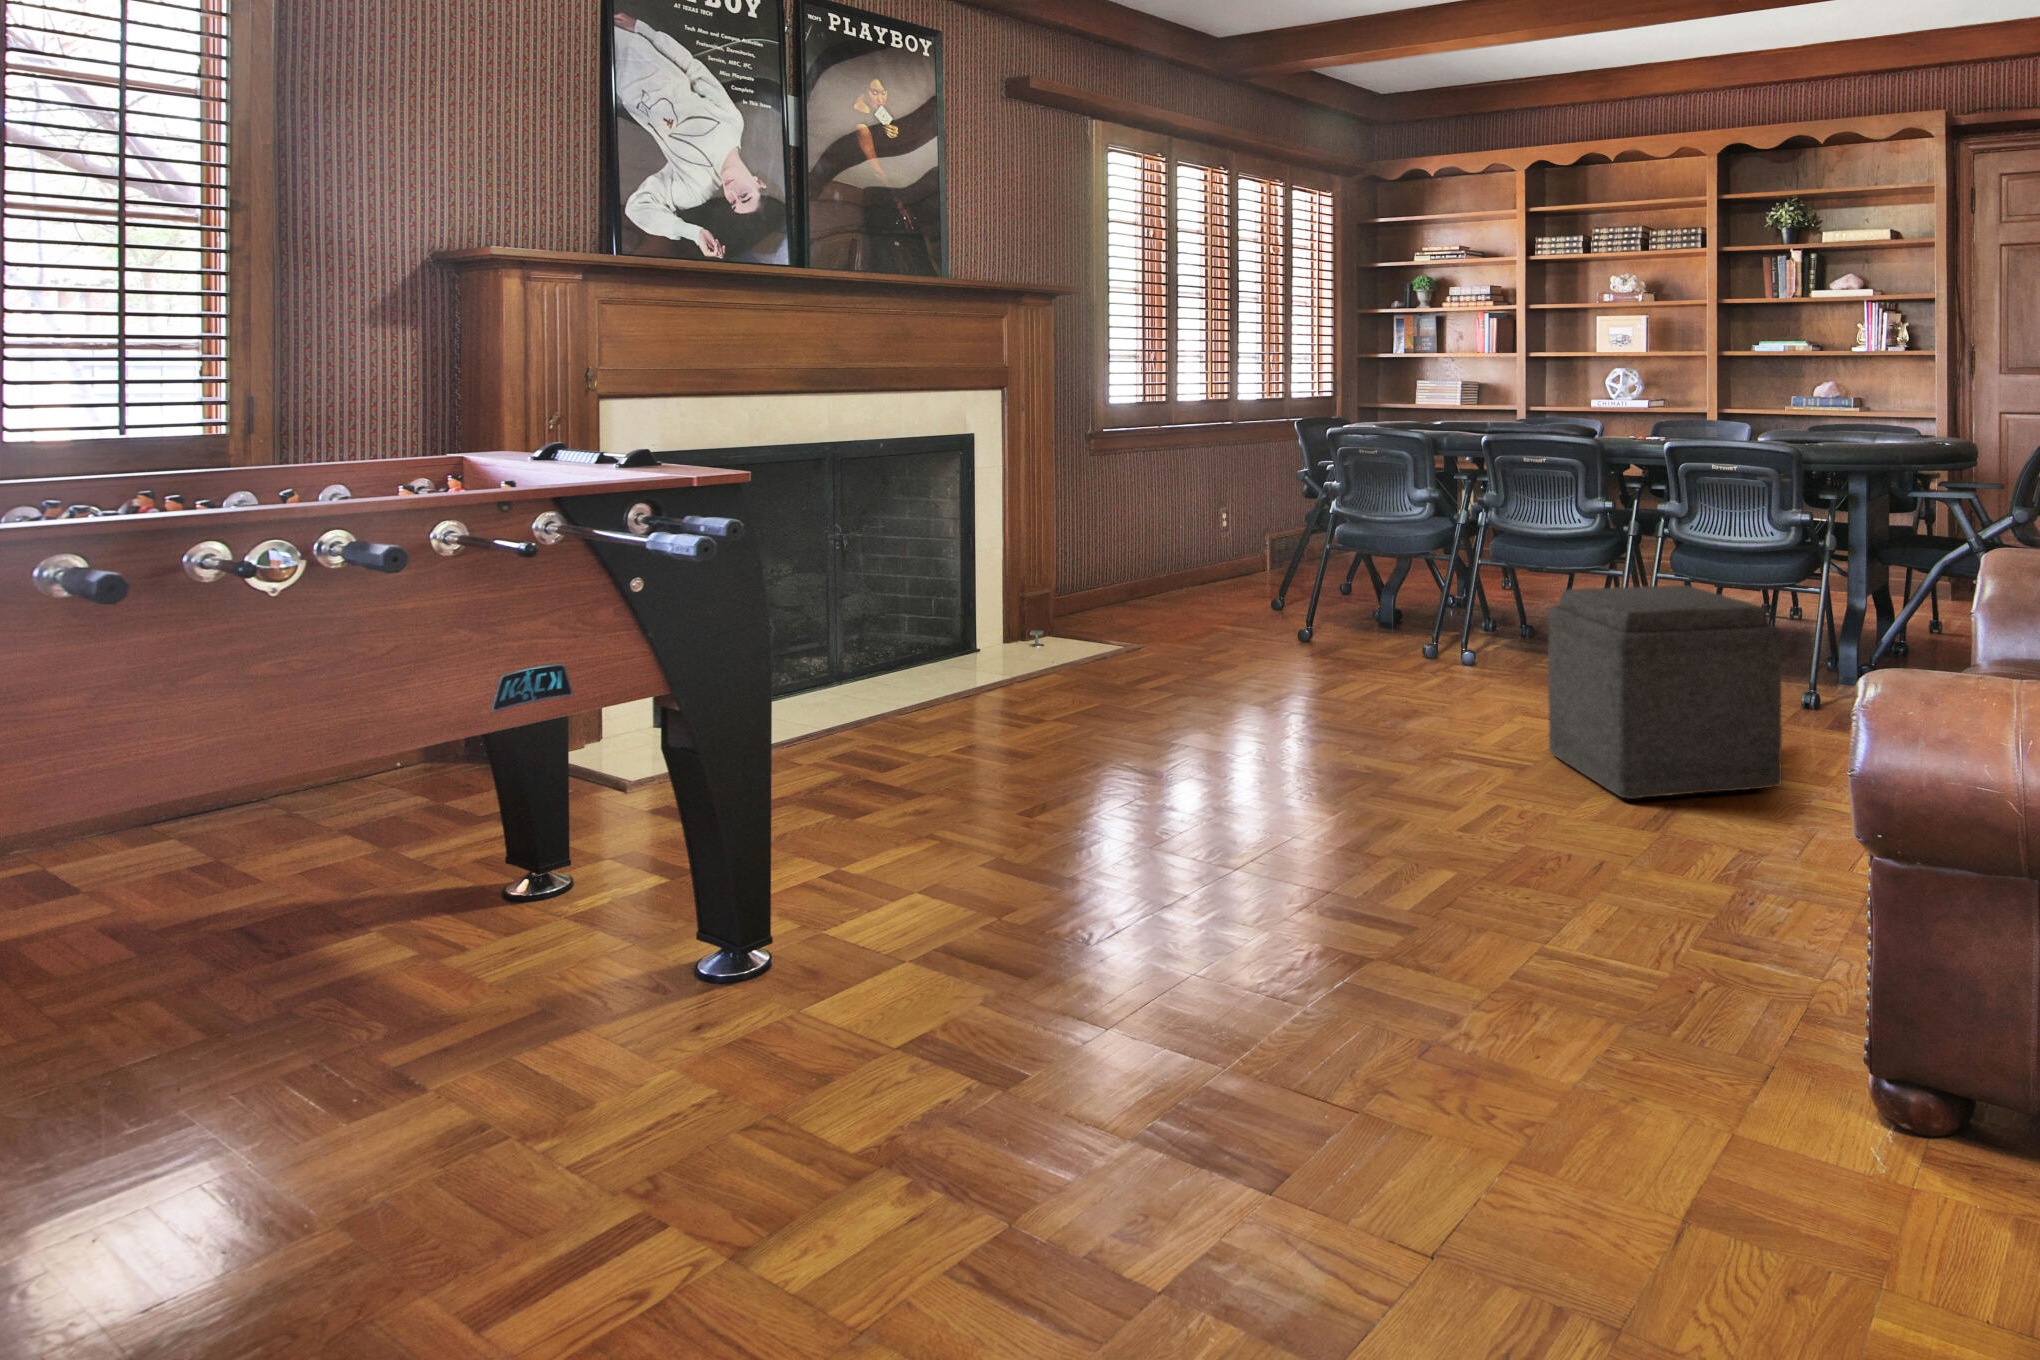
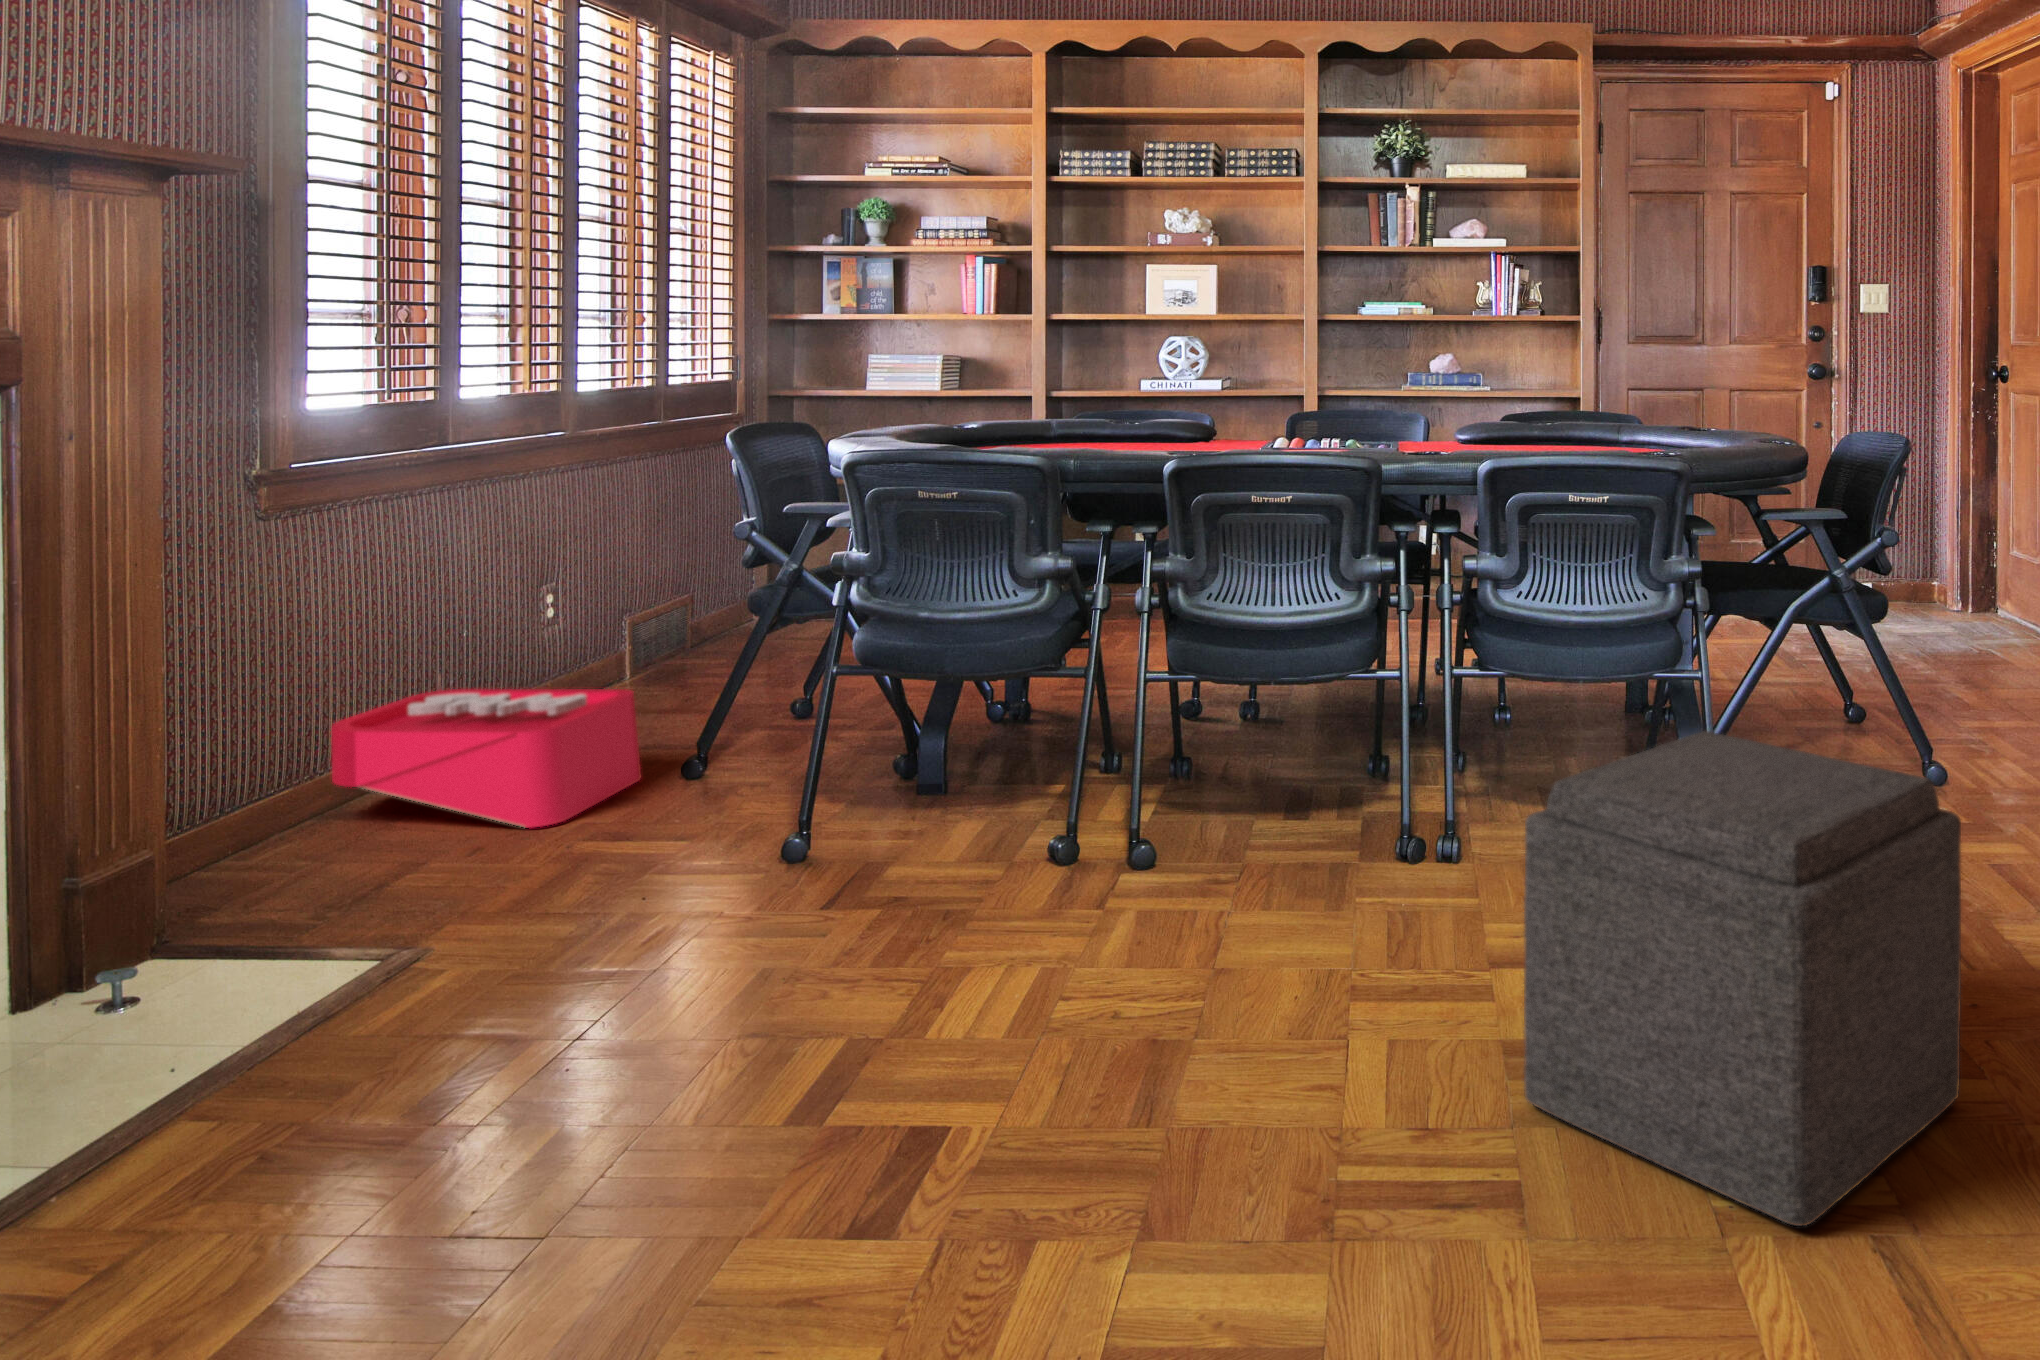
storage bin: none [1111,542,1245,616] -> present [331,673,642,828]

